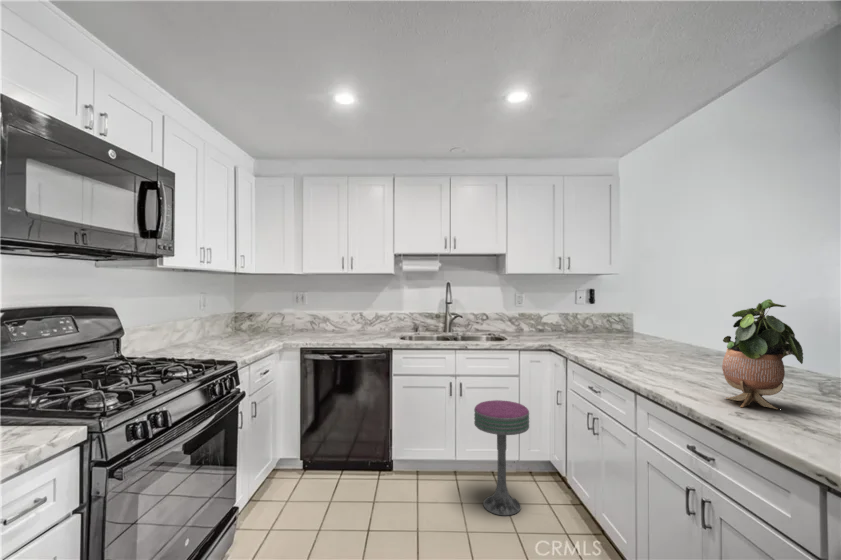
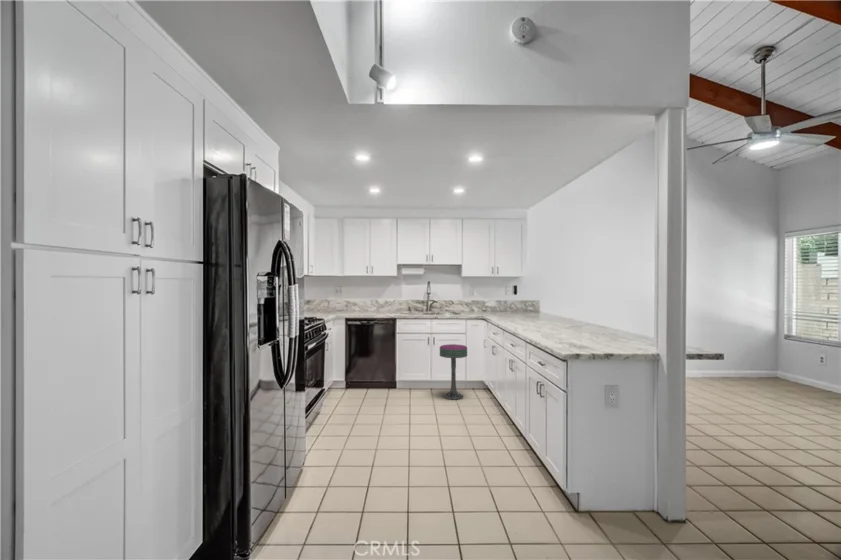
potted plant: present [722,299,803,409] -> none [525,288,548,328]

